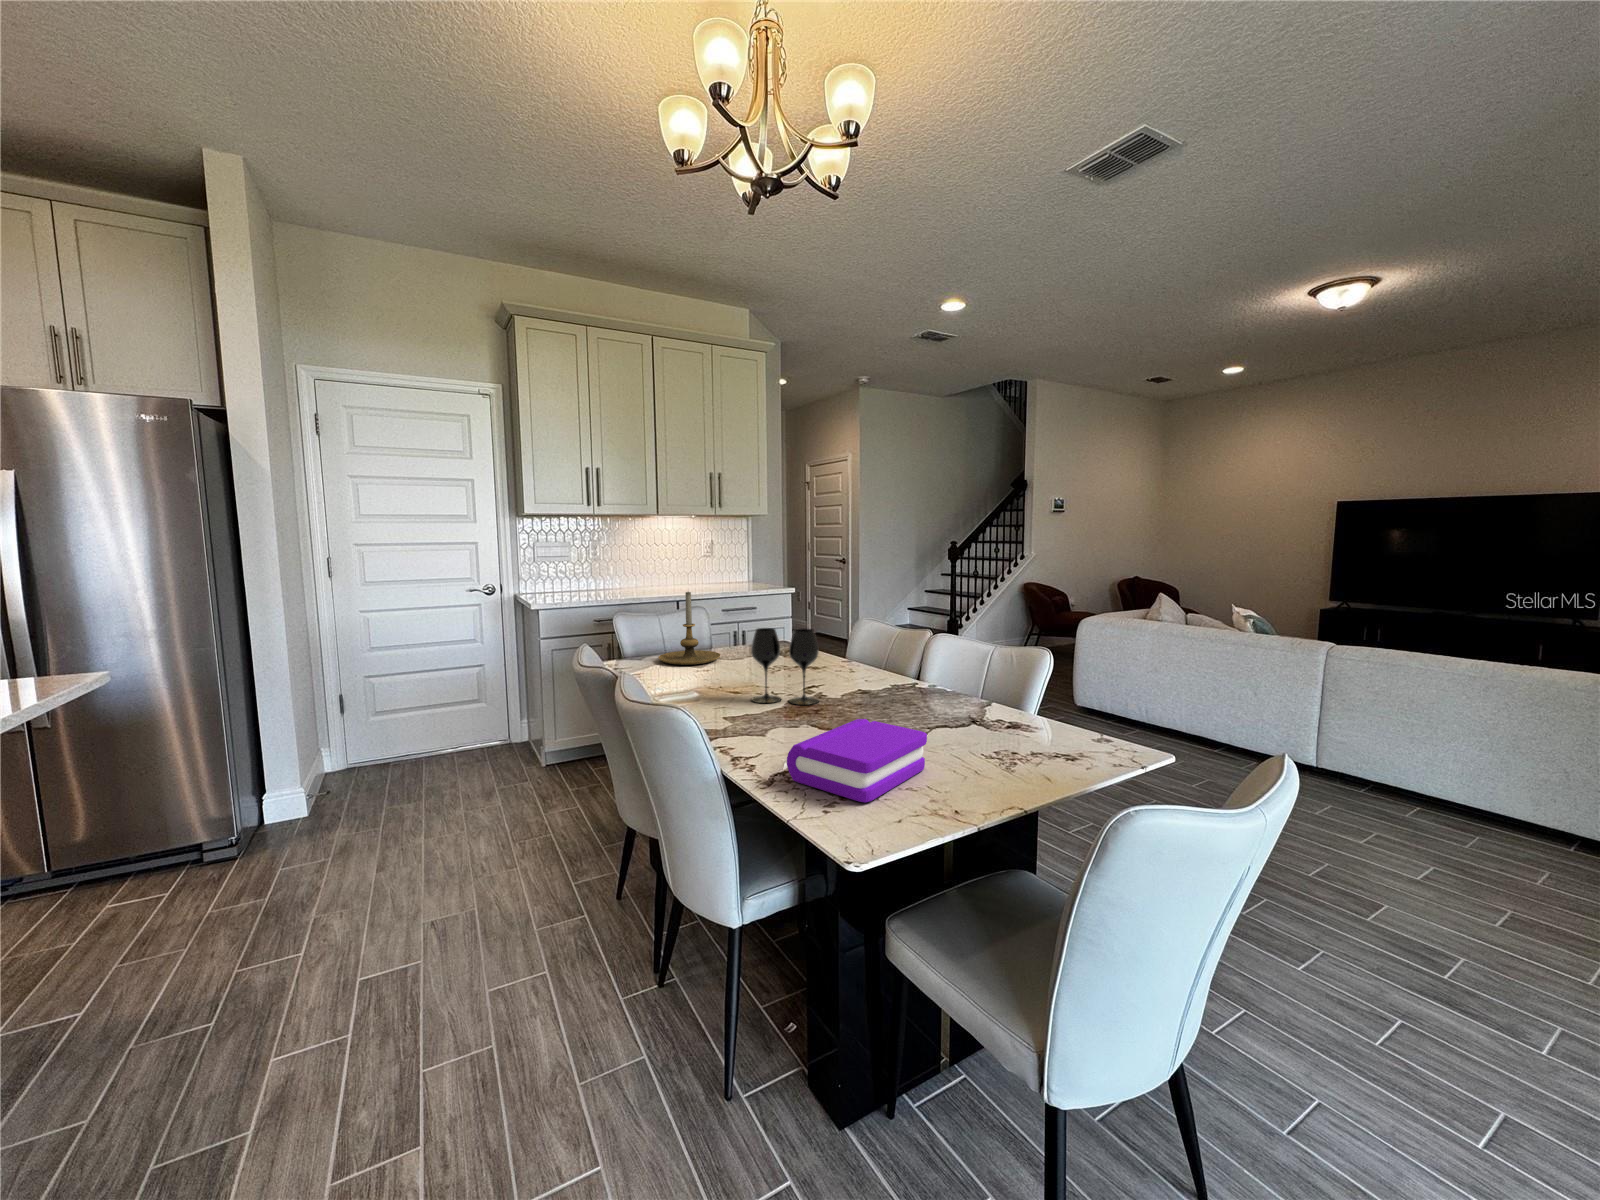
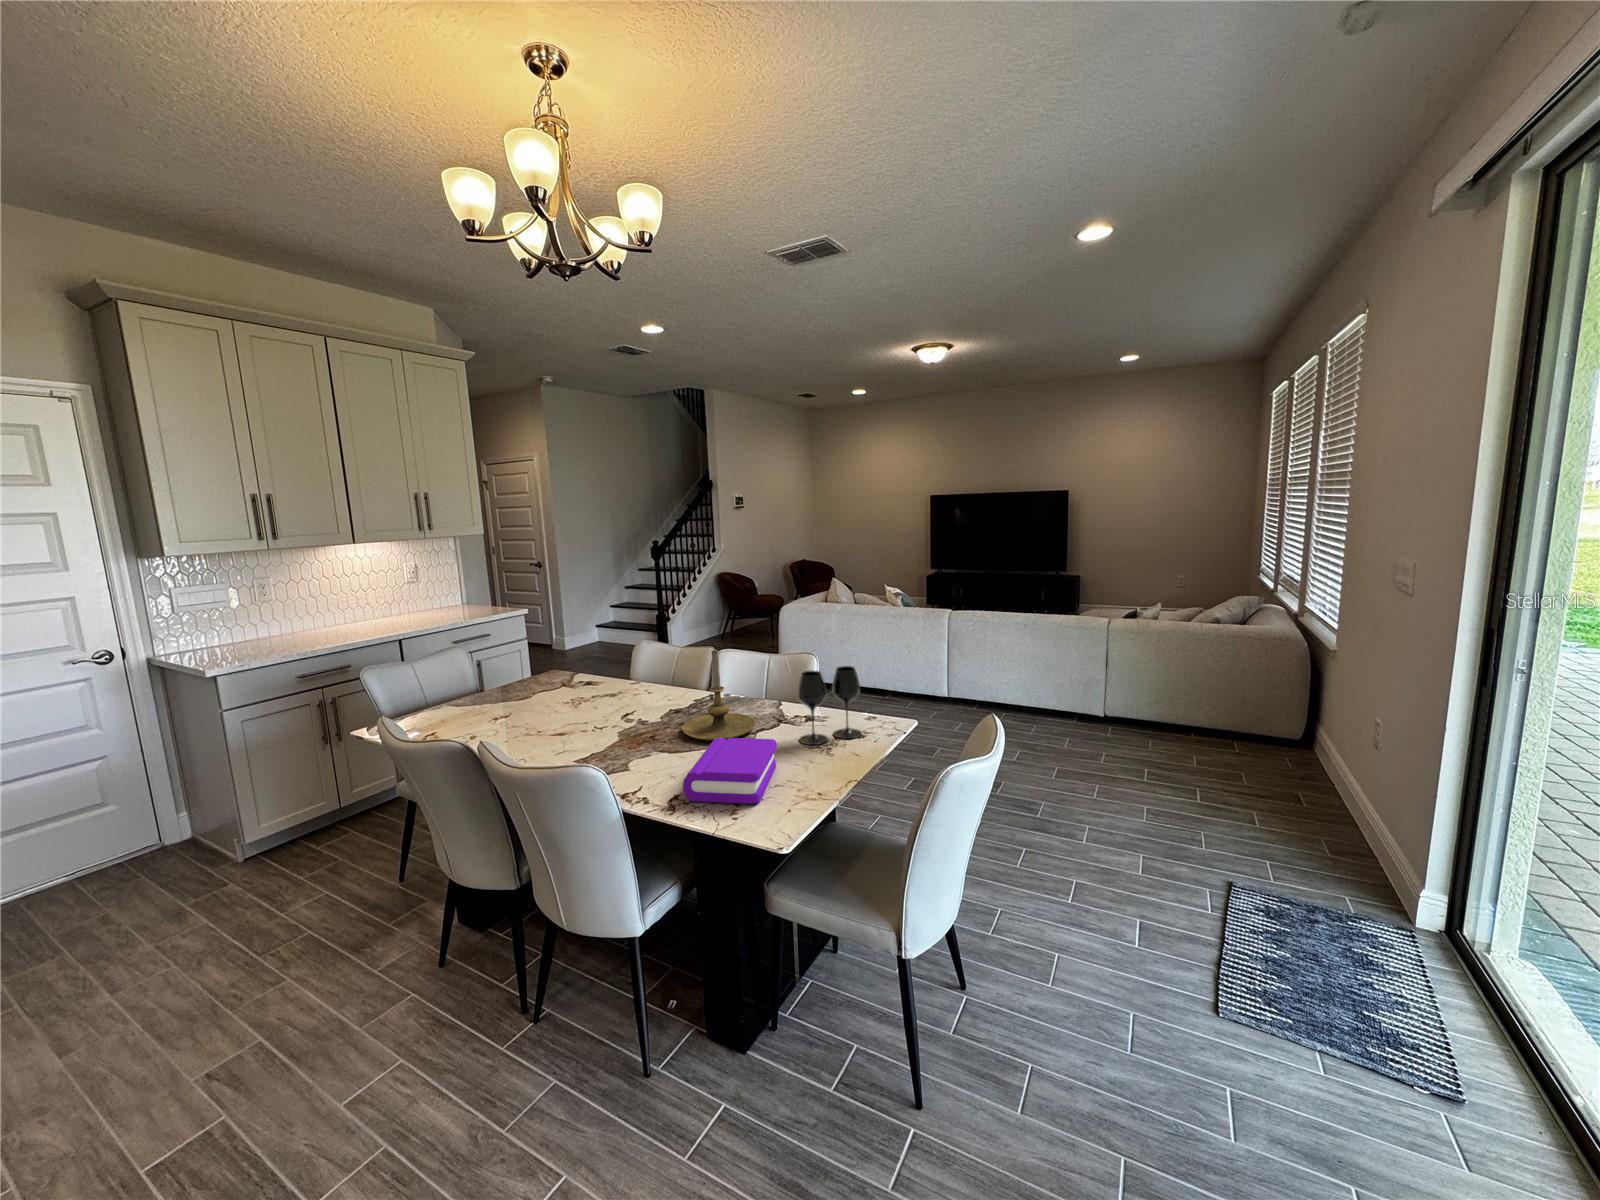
candle holder: present [658,592,720,665] -> present [682,650,756,740]
wine glass: present [751,628,819,705] -> present [798,666,862,745]

